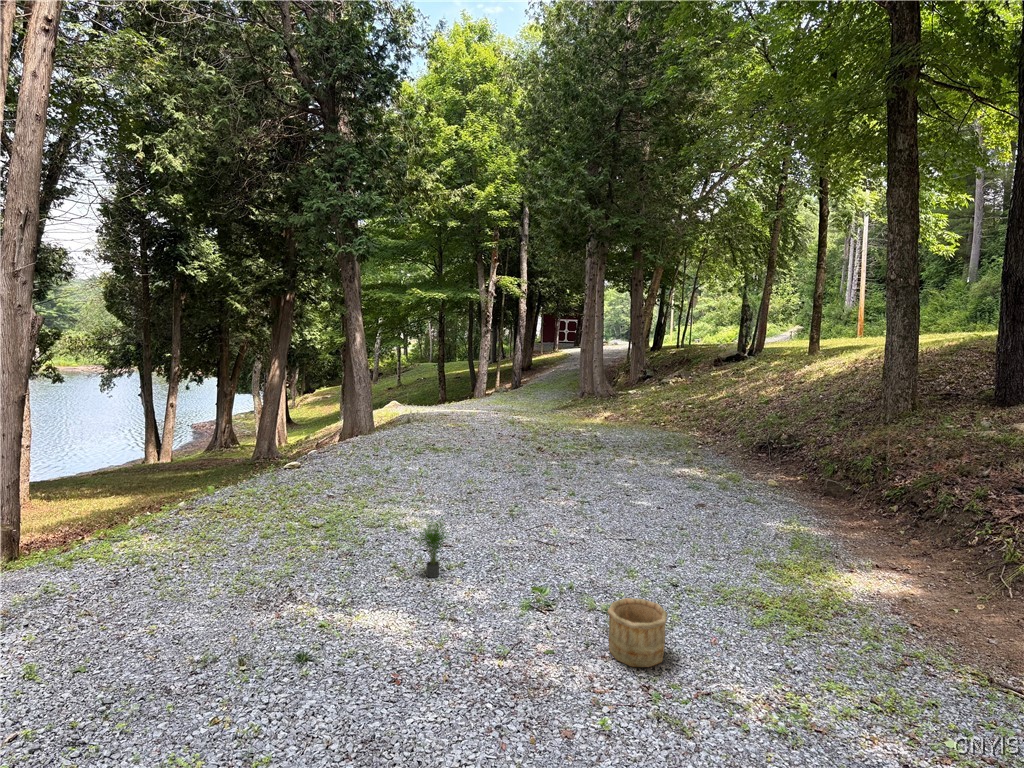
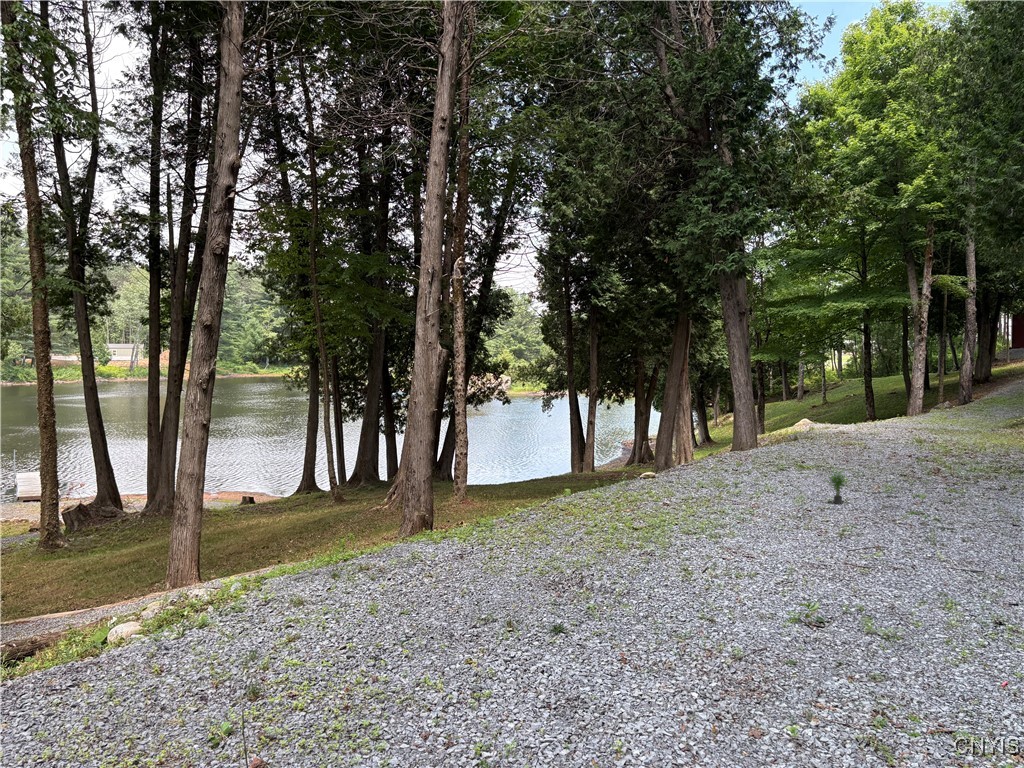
wooden bucket: present [608,598,667,667] -> none [934,505,970,534]

